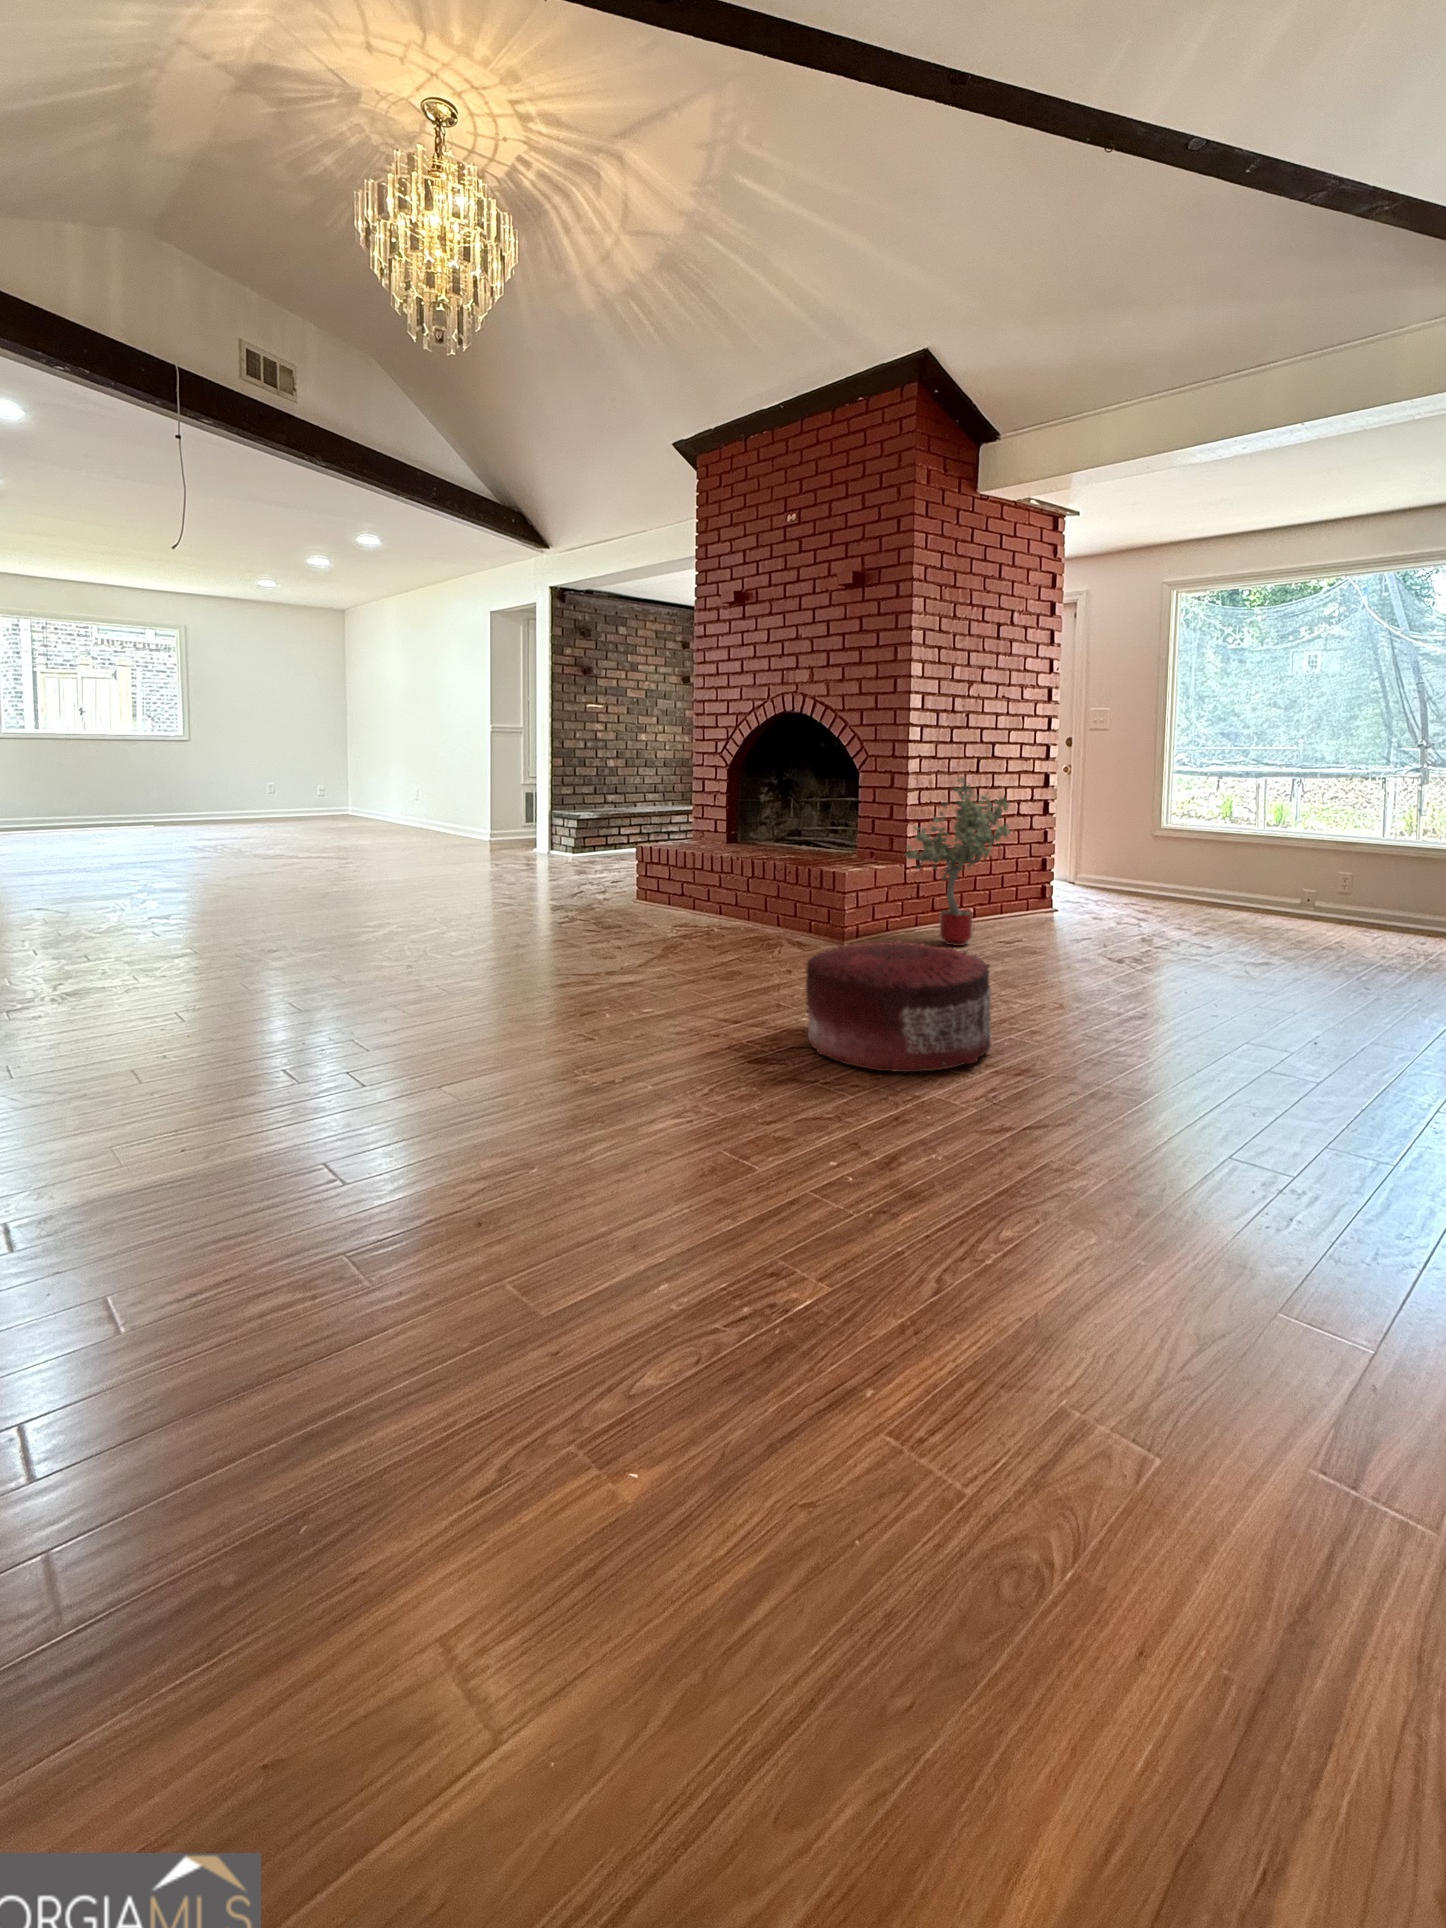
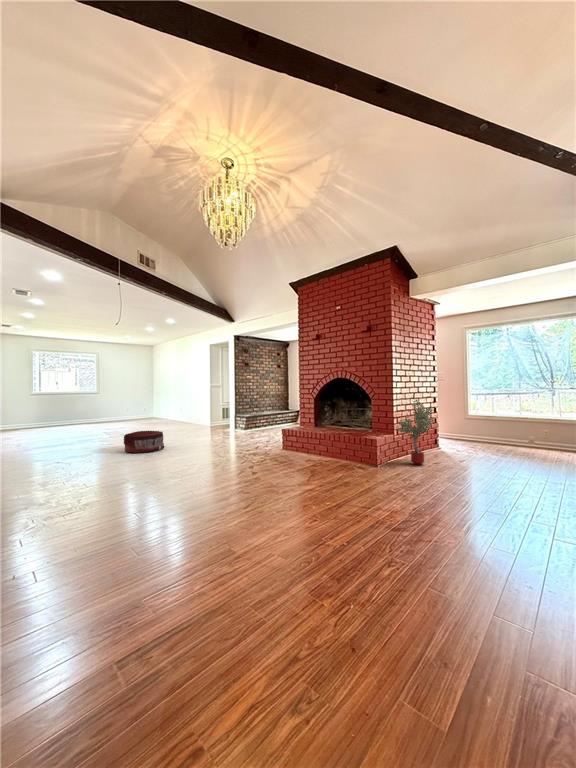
pouf: present [806,941,992,1072] -> present [124,431,164,453]

